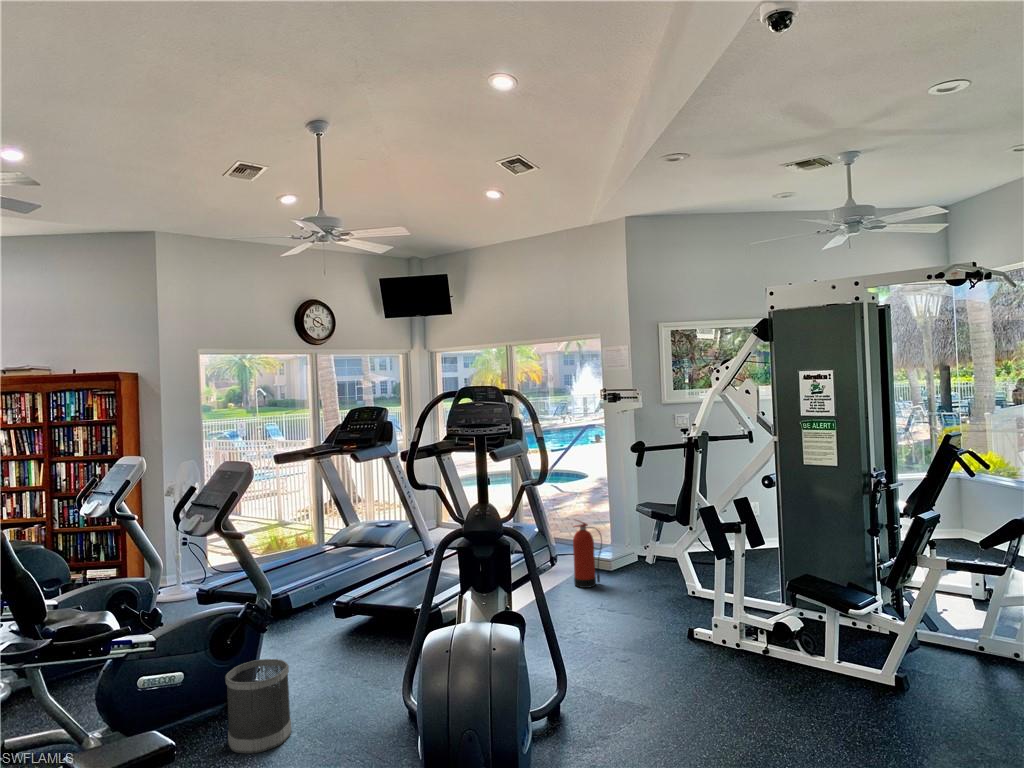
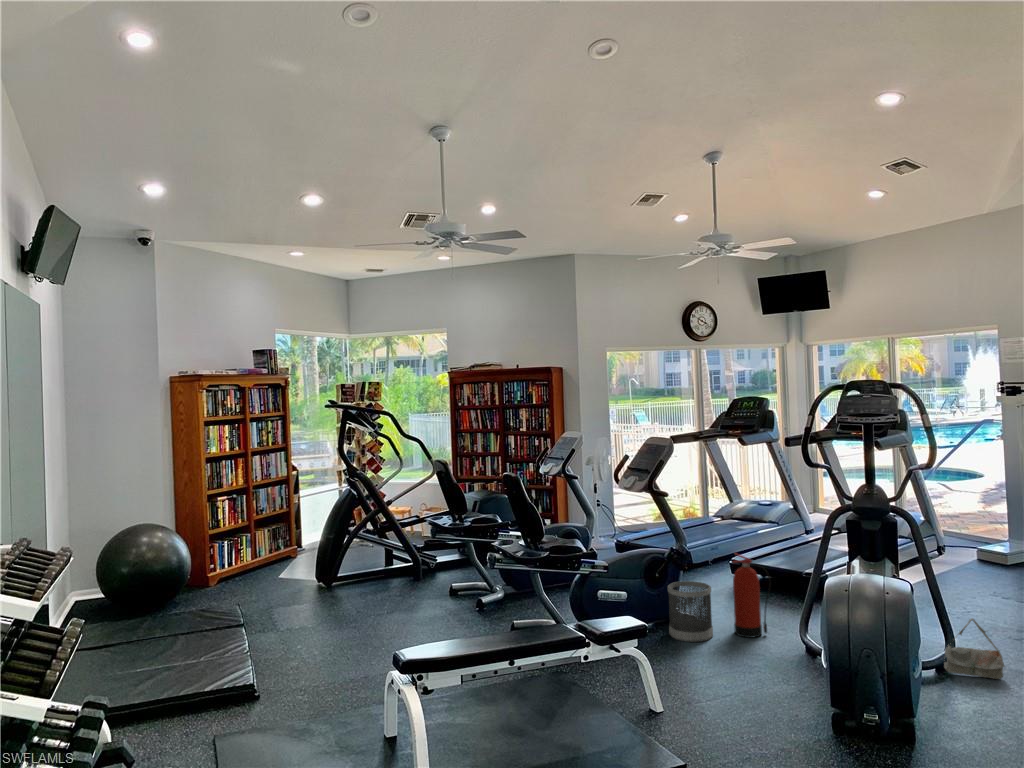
fire extinguisher: present [573,520,602,588] -> present [733,553,771,638]
bag: none [565,666,628,737] -> present [944,618,1005,679]

